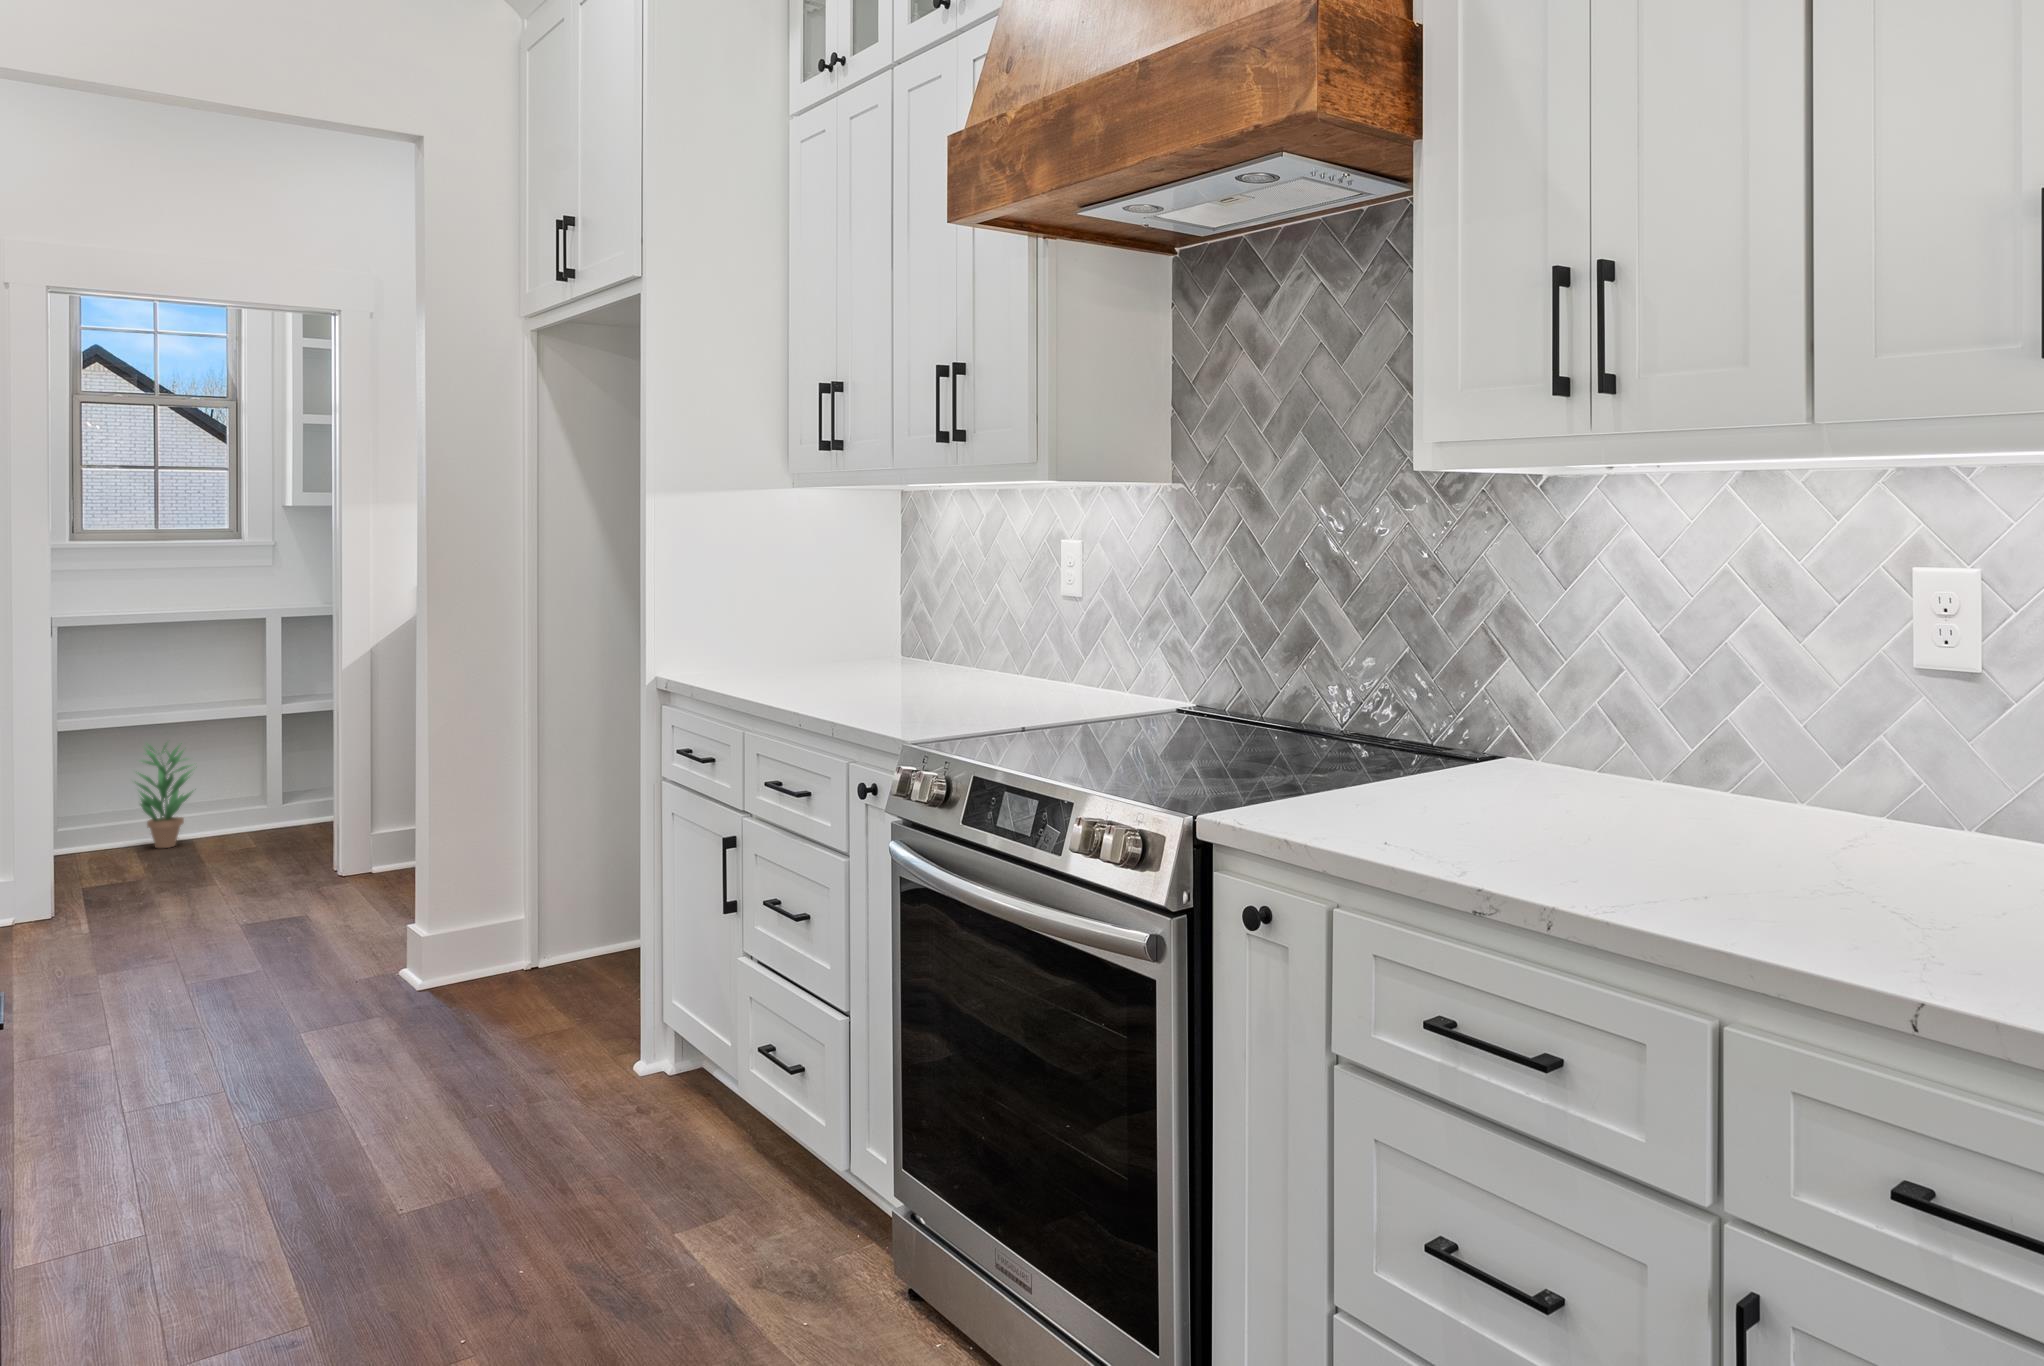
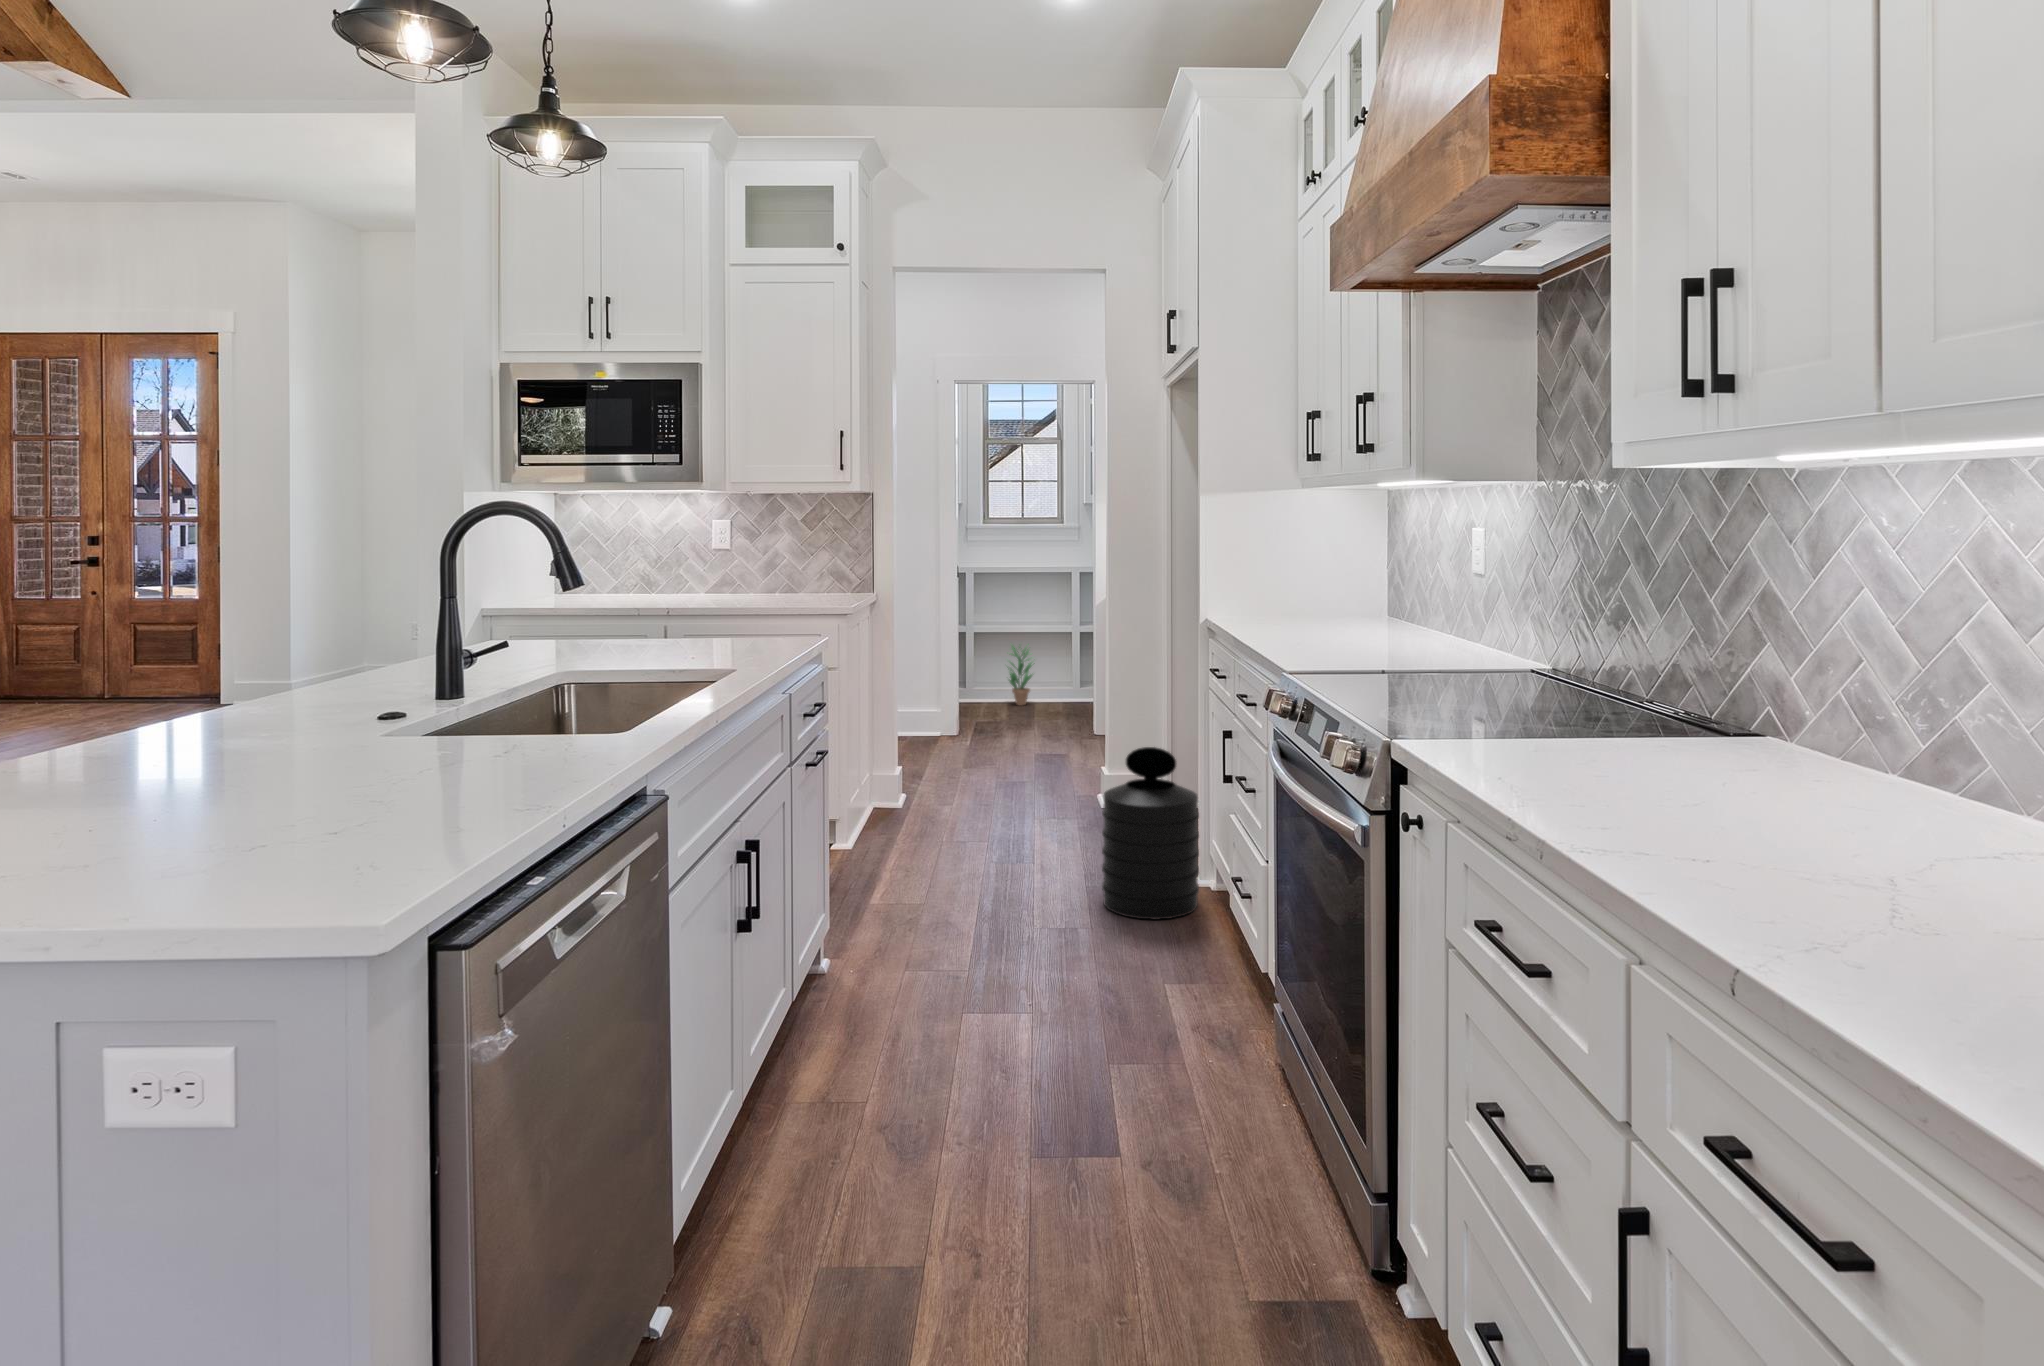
trash can: none [496,875,657,1141] -> present [1102,747,1199,920]

